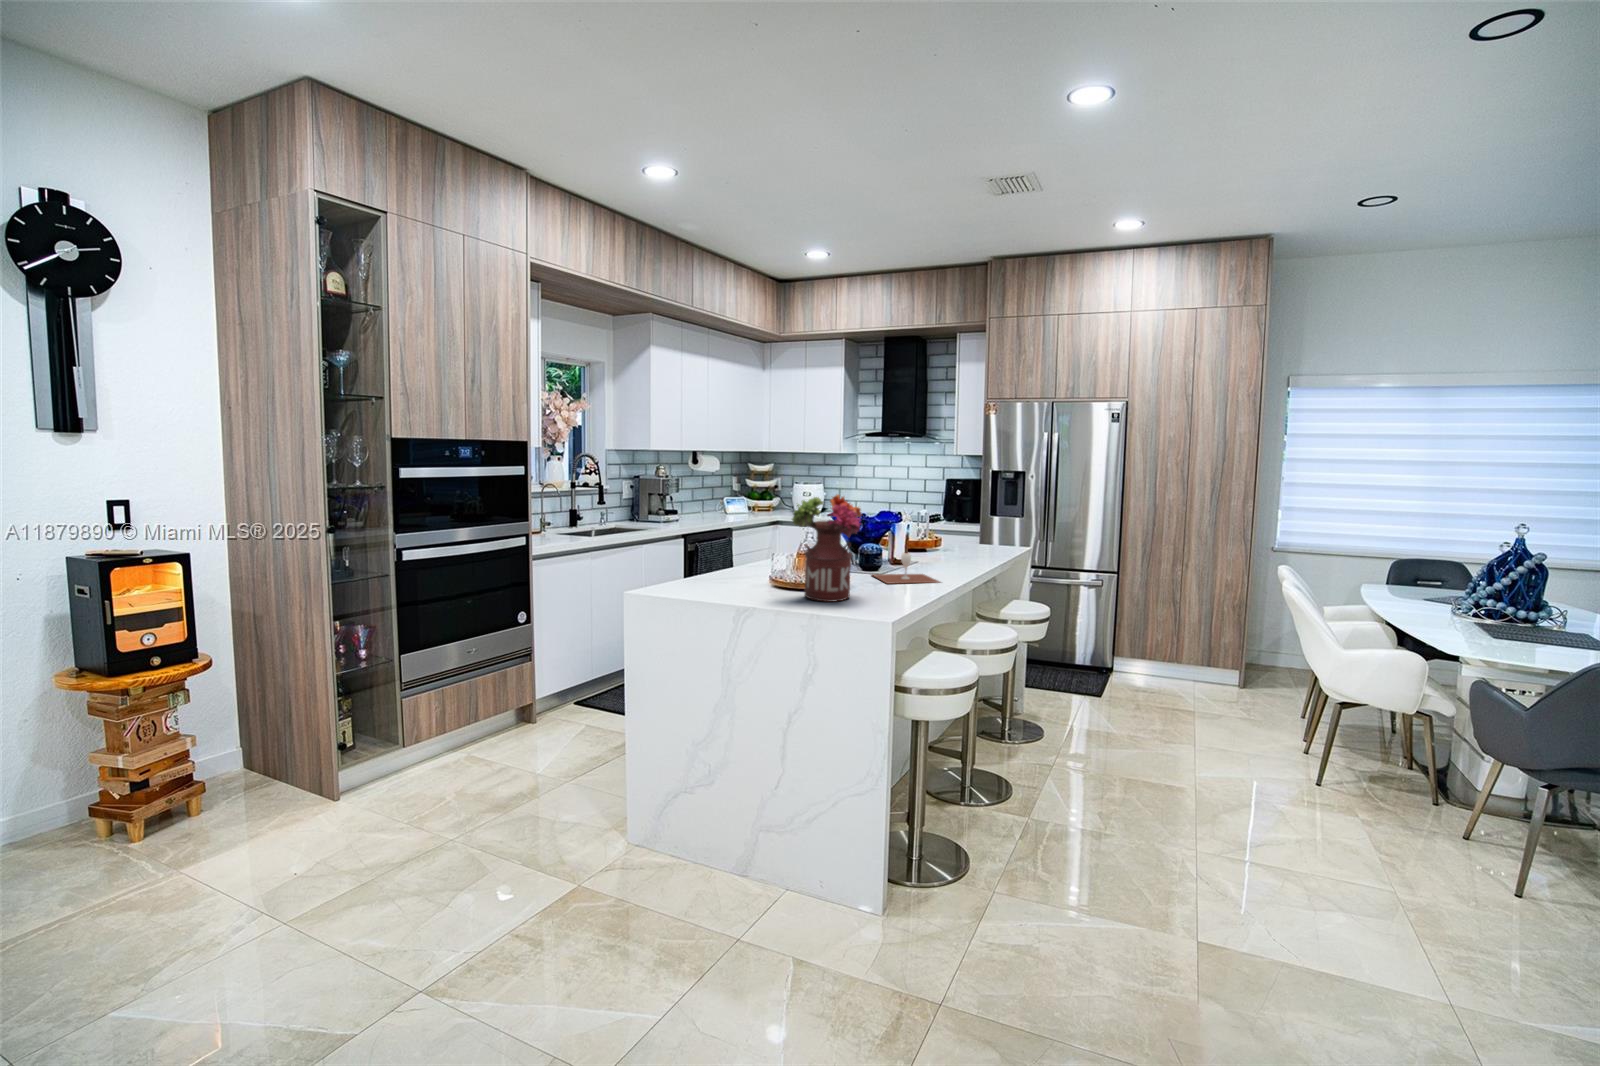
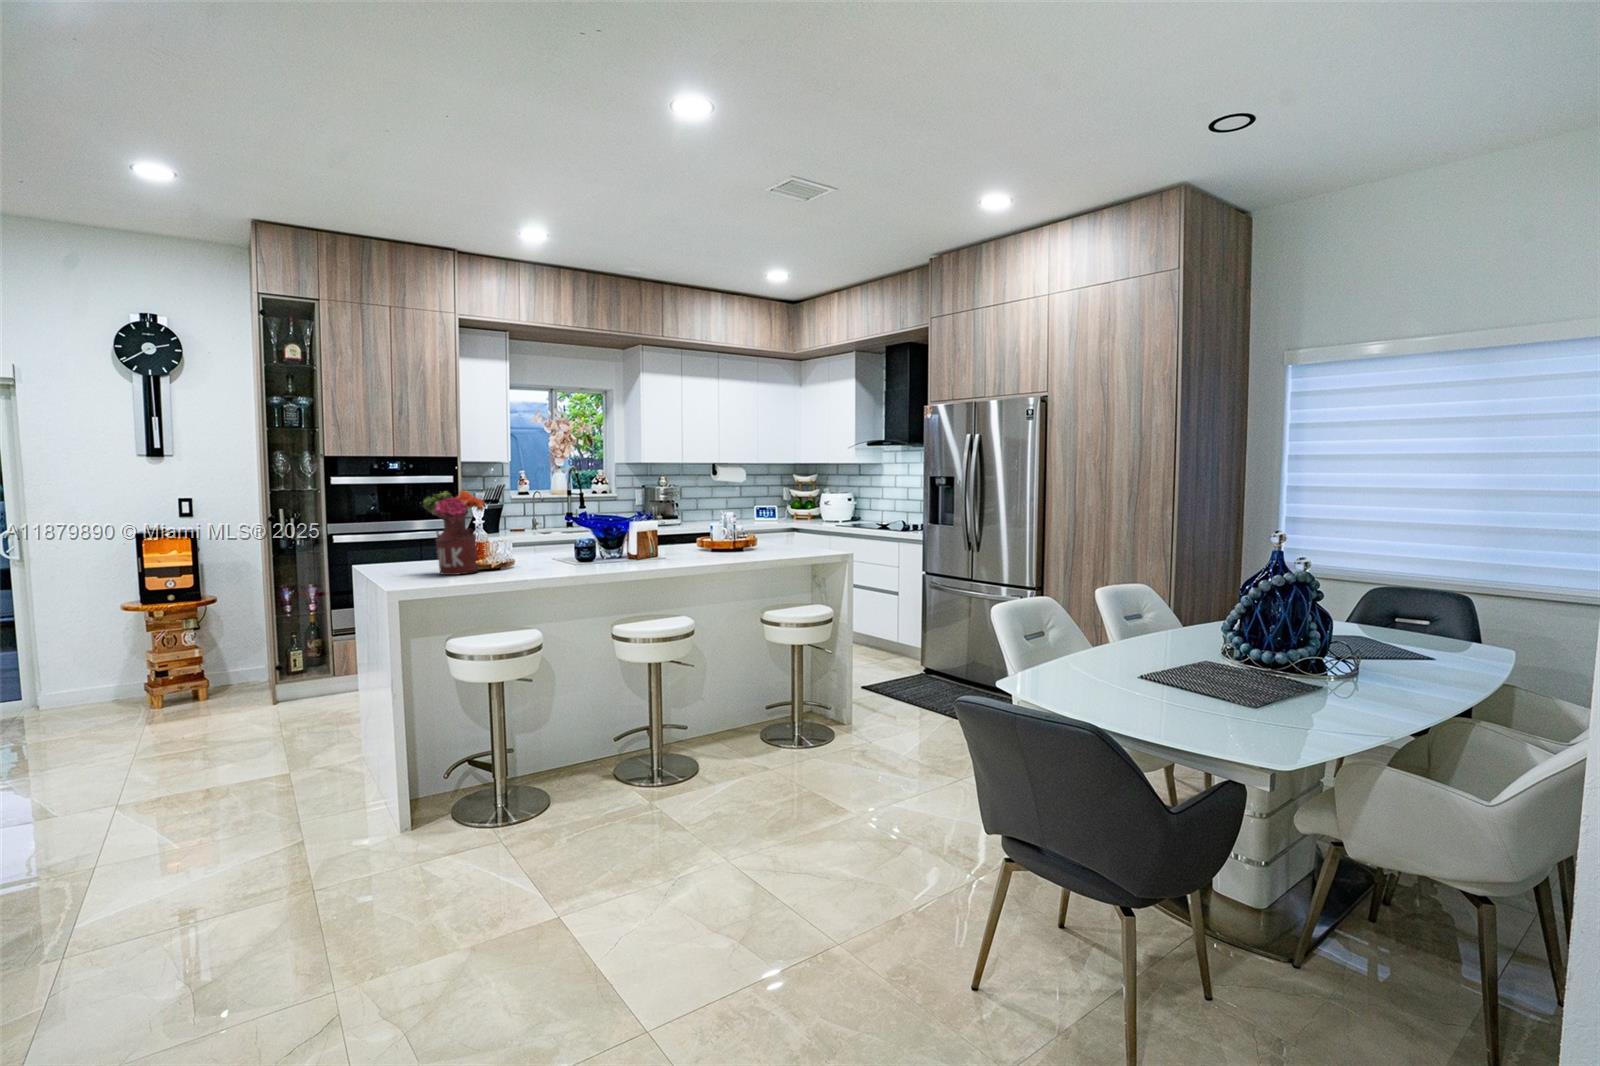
wine glass: present [873,553,940,584] -> none [550,543,619,569]

